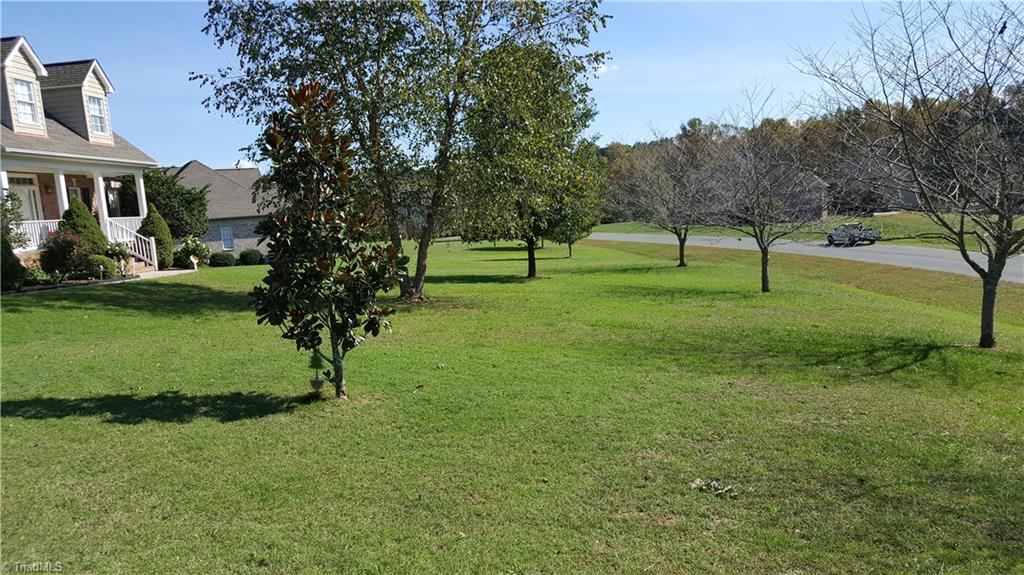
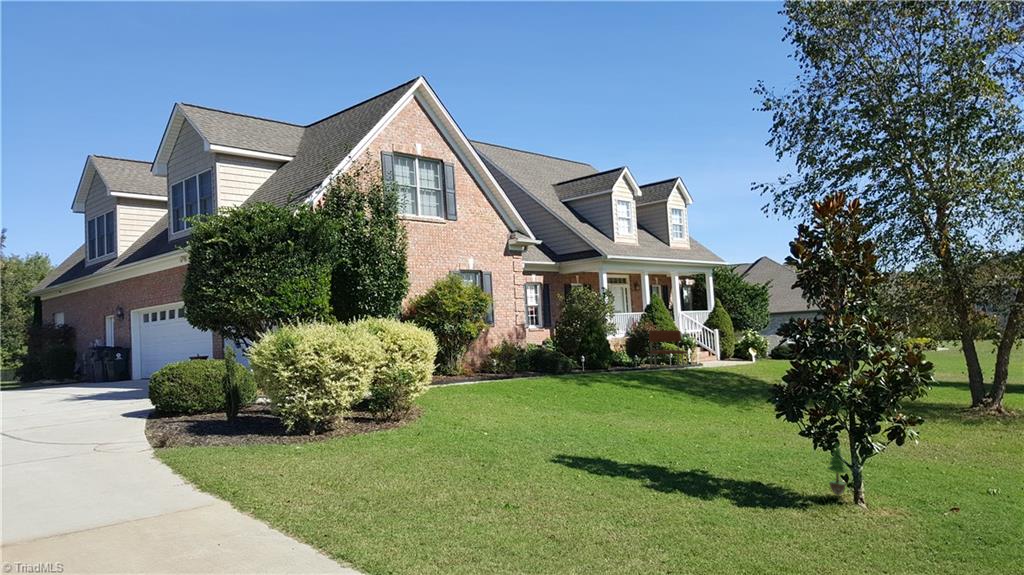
bench: none [71,239,123,283] -> present [649,330,687,368]

